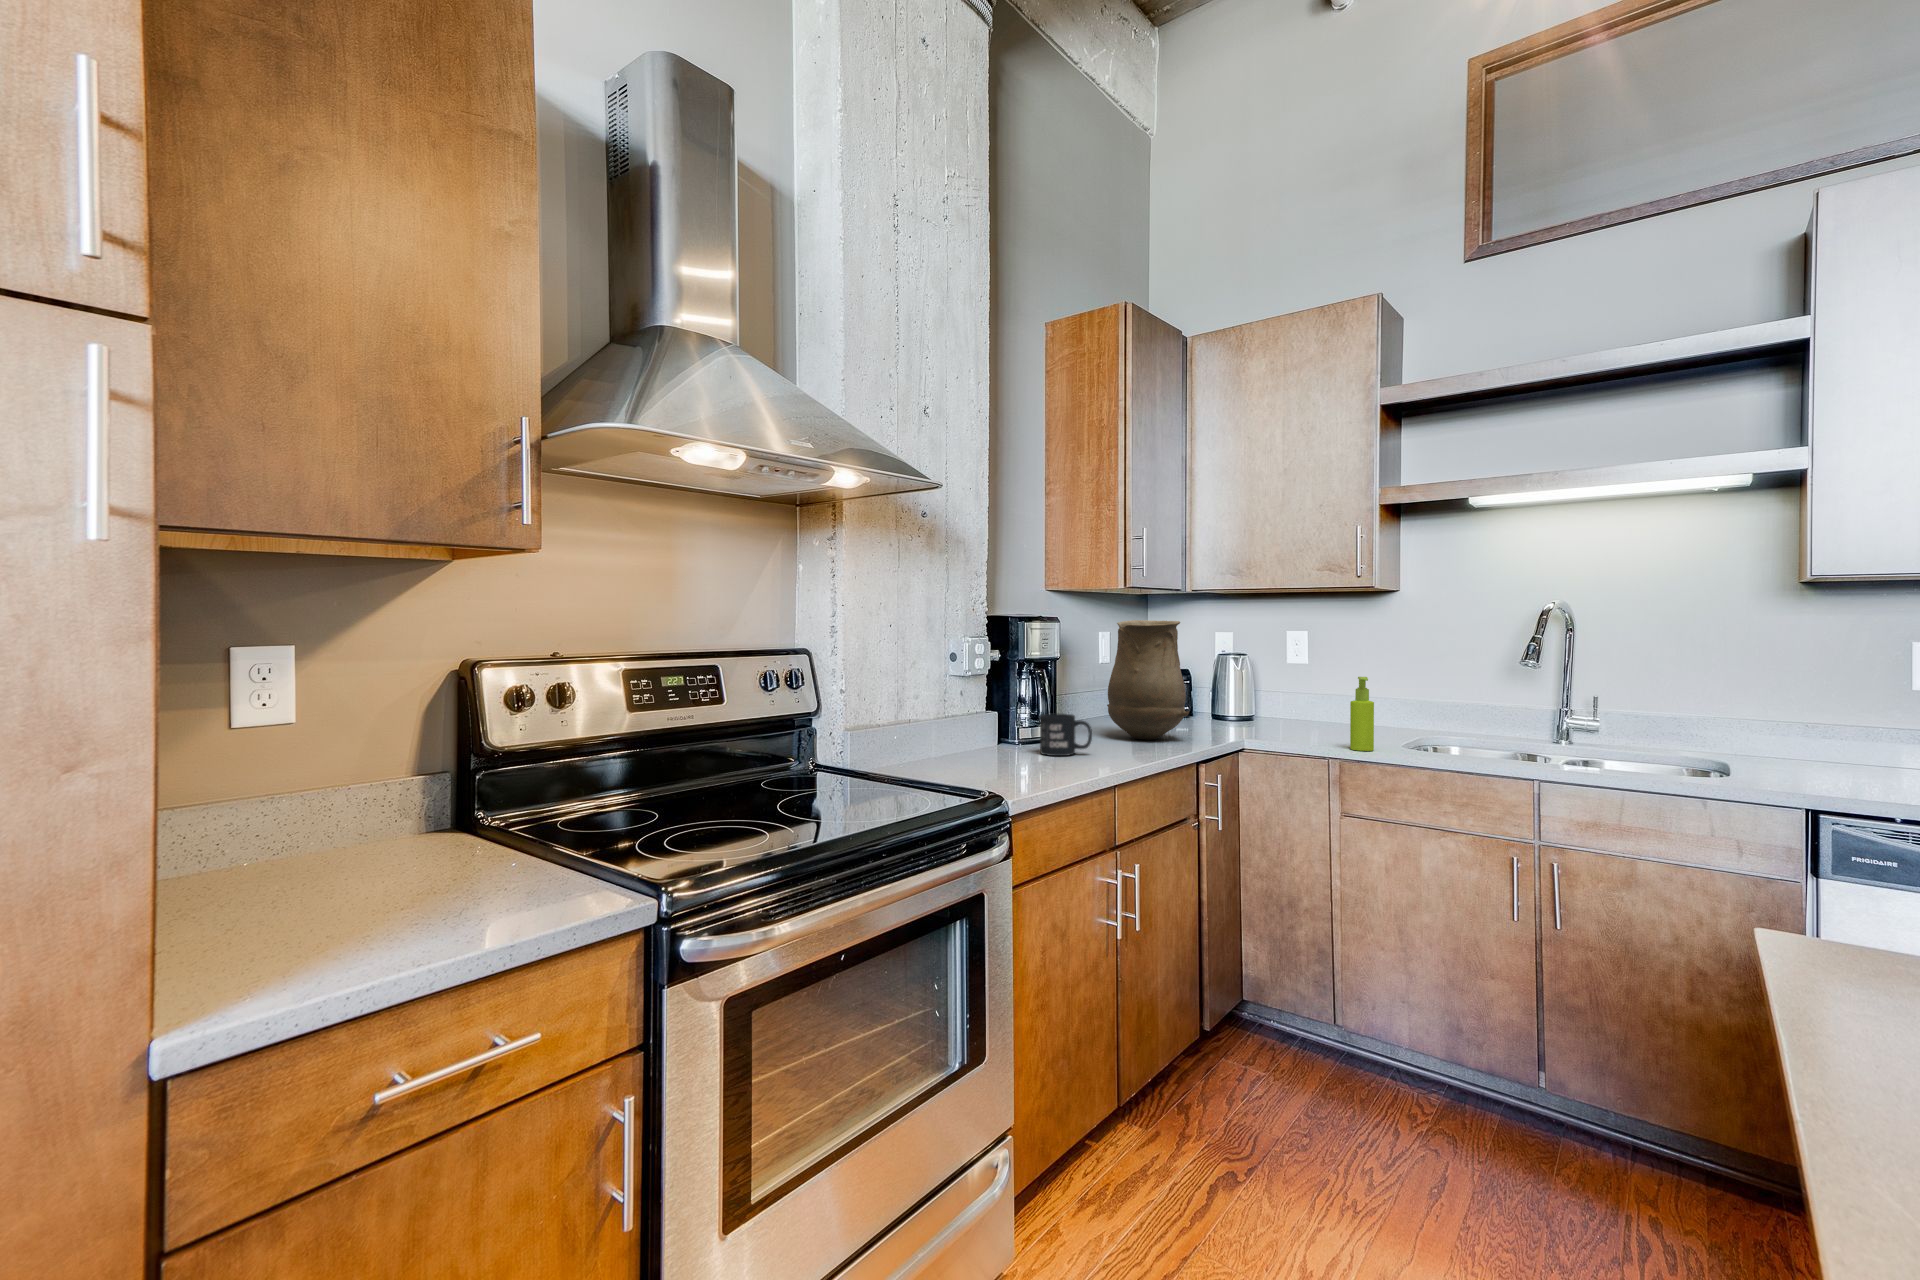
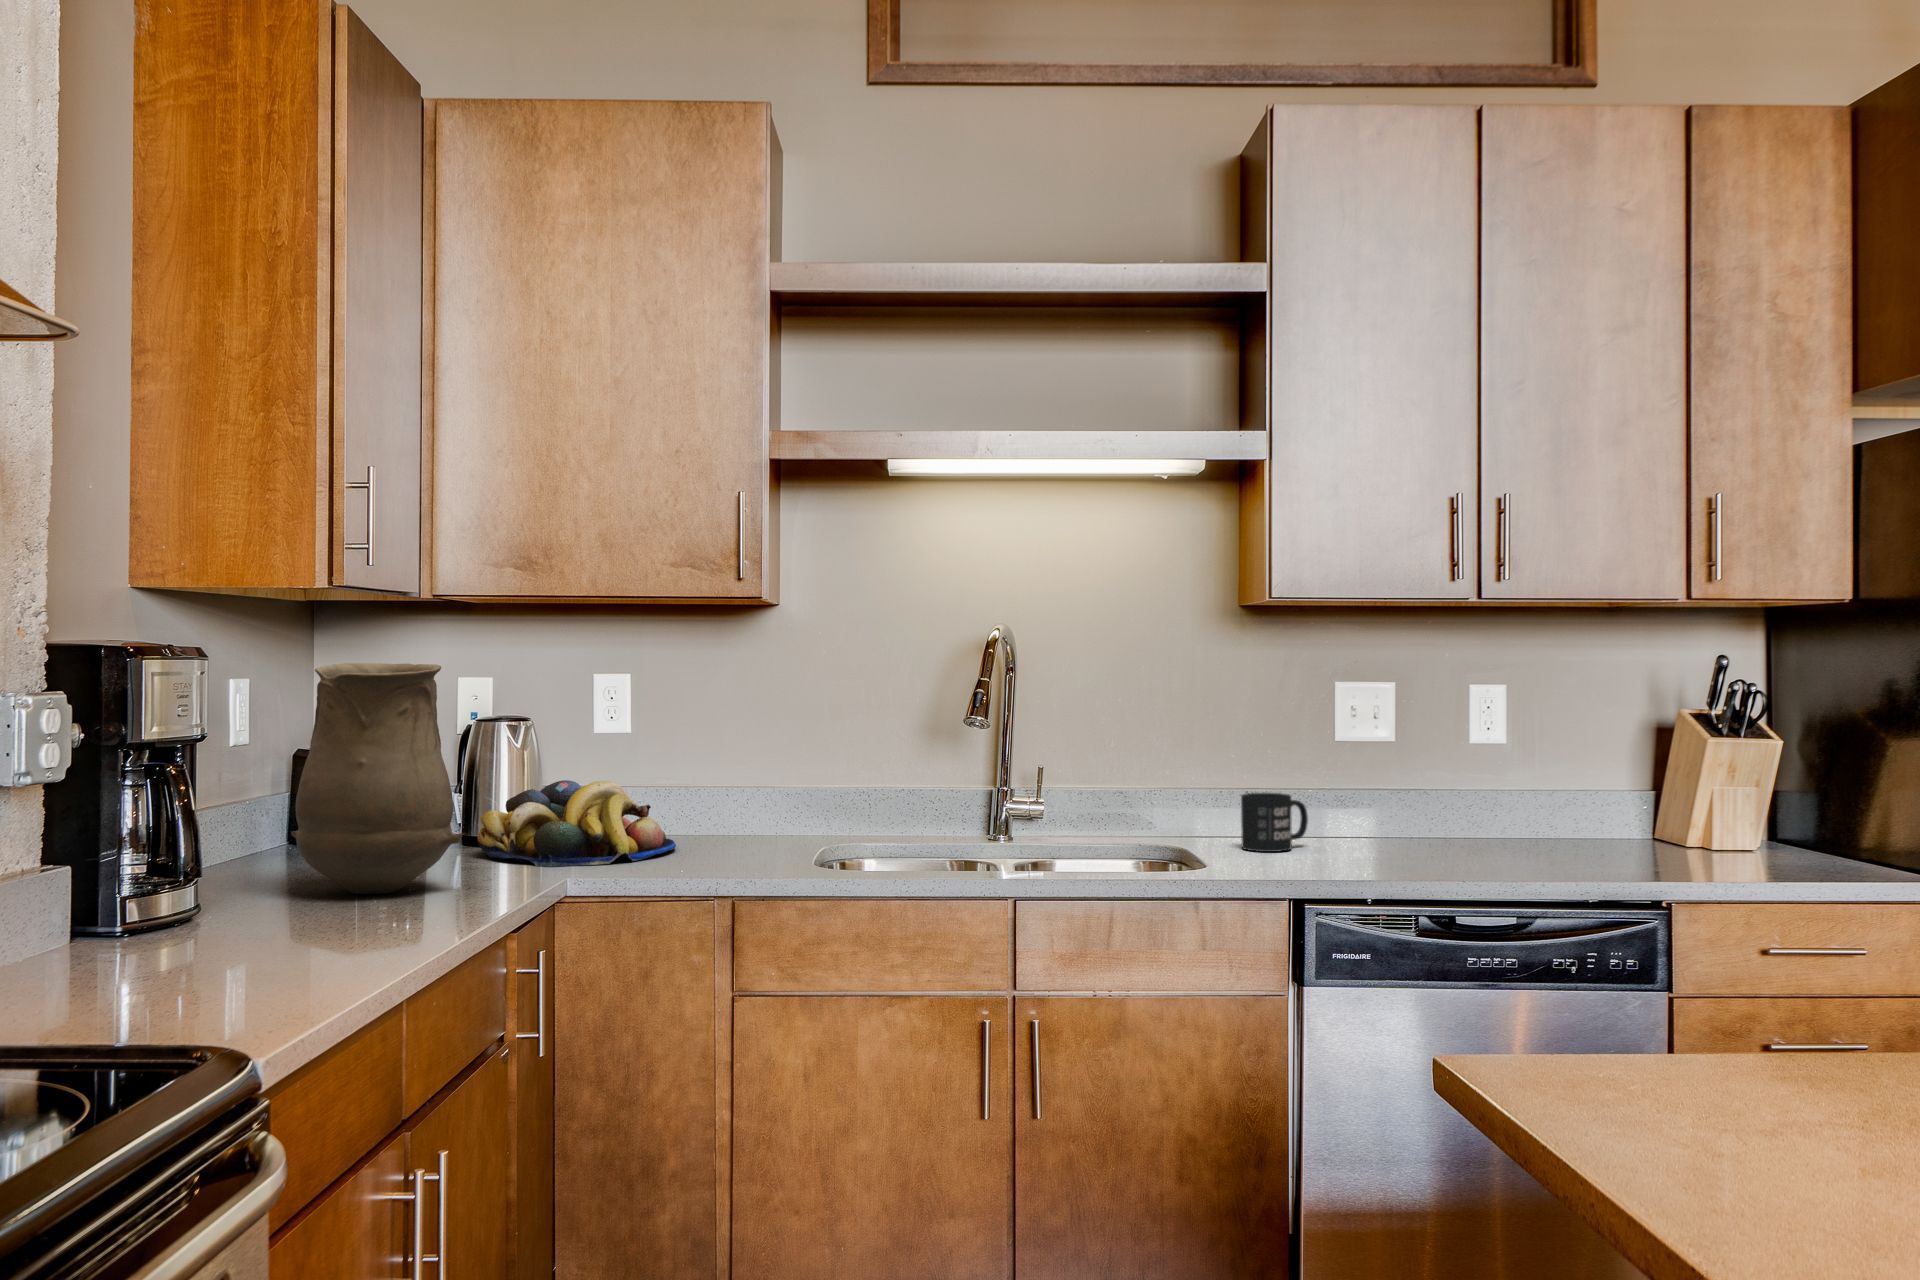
soap dispenser: present [1350,677,1374,751] -> none [733,753,769,877]
fruit bowl: none [1211,689,1327,737] -> present [478,780,676,867]
mug: present [1040,714,1092,756] -> present [1241,793,1308,852]

